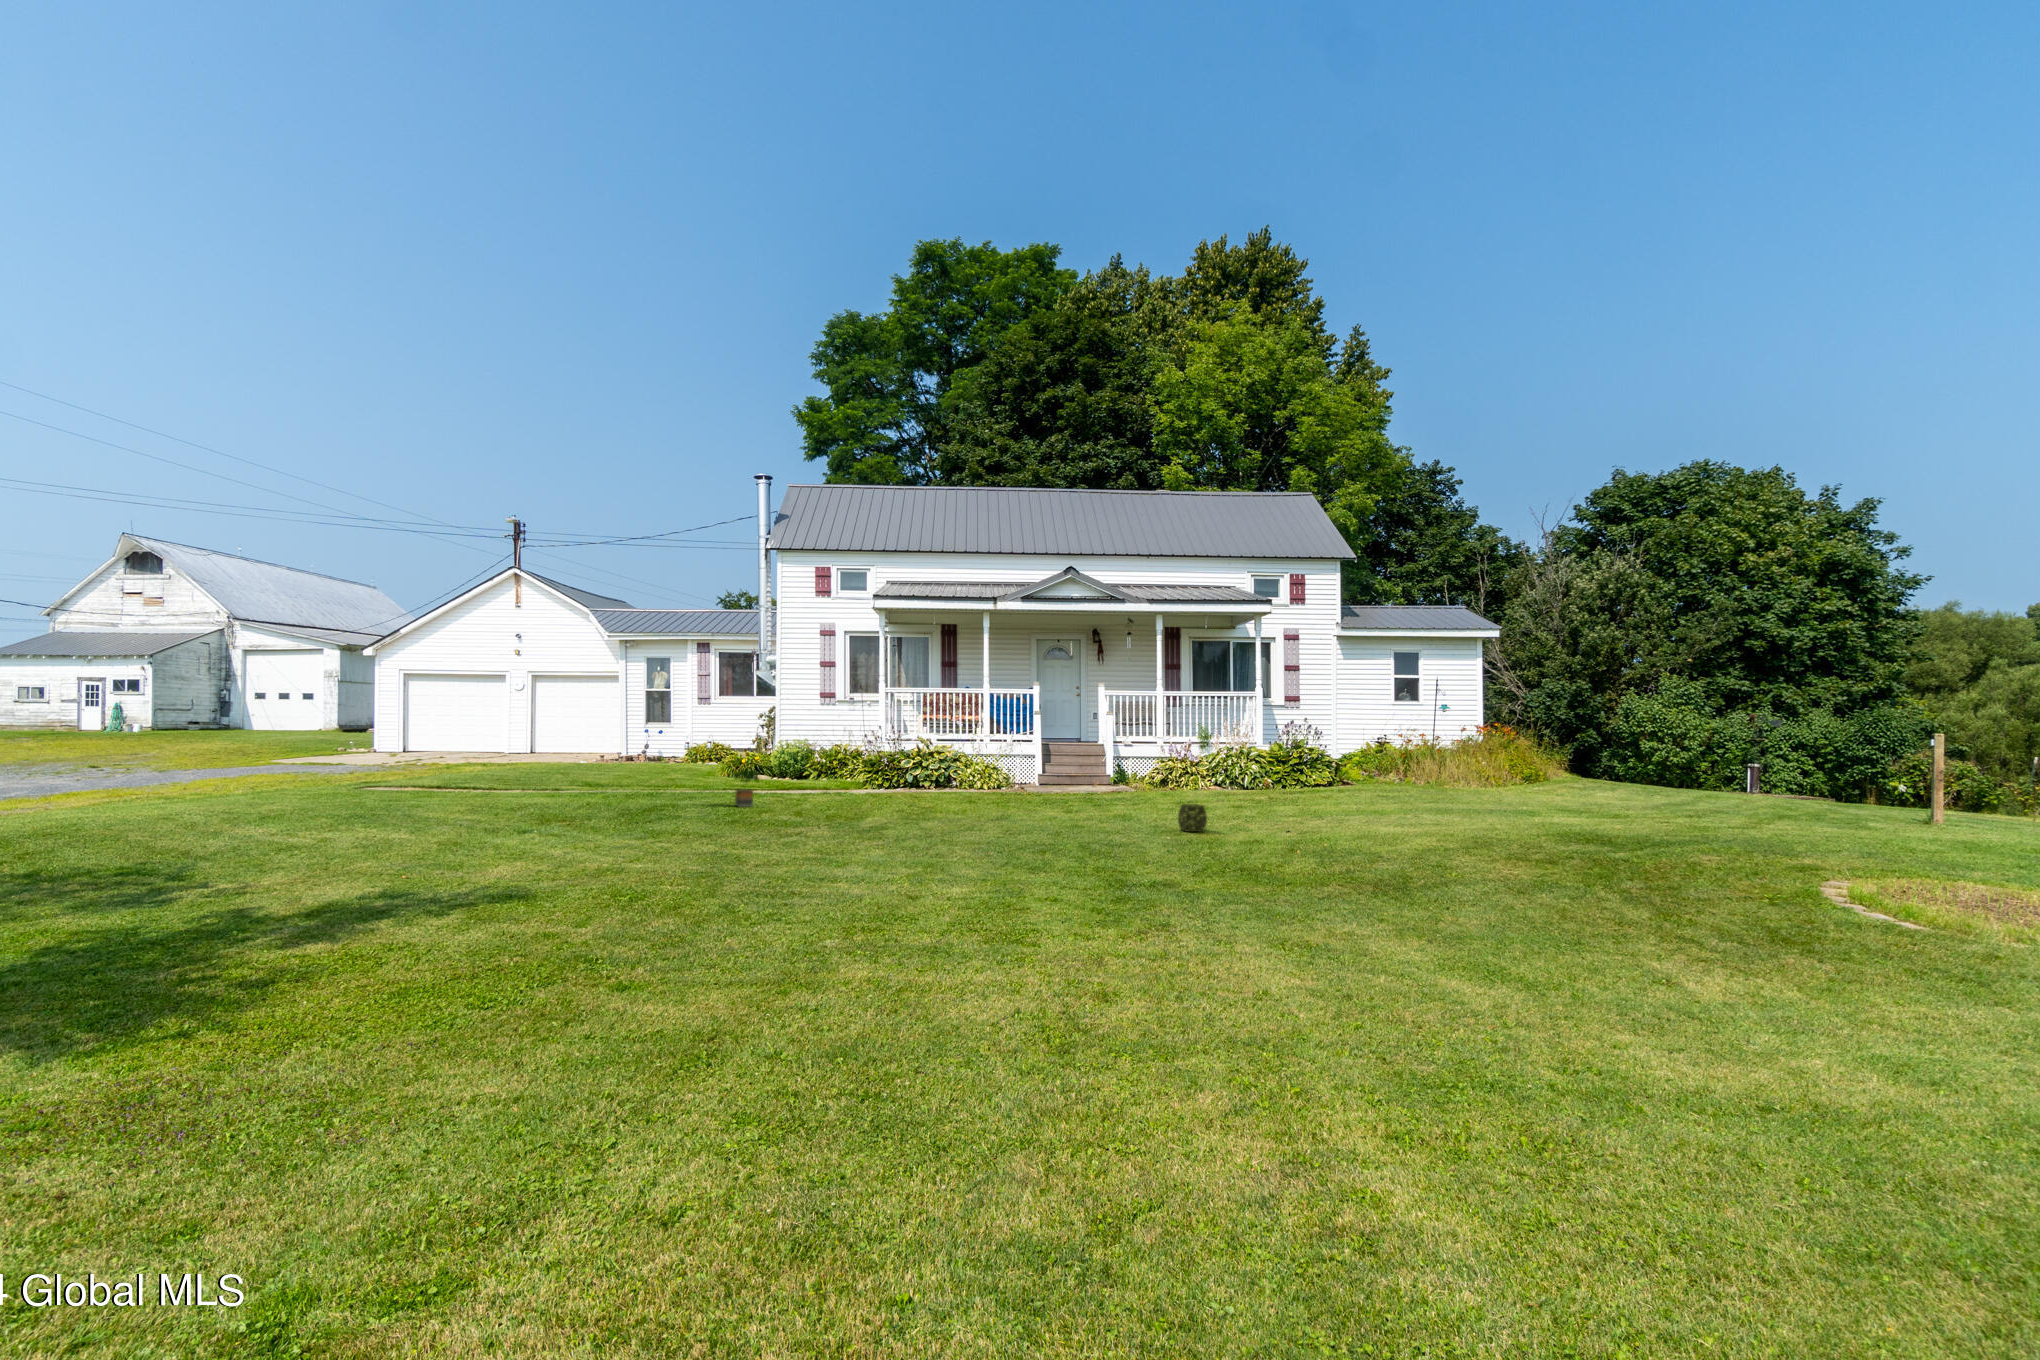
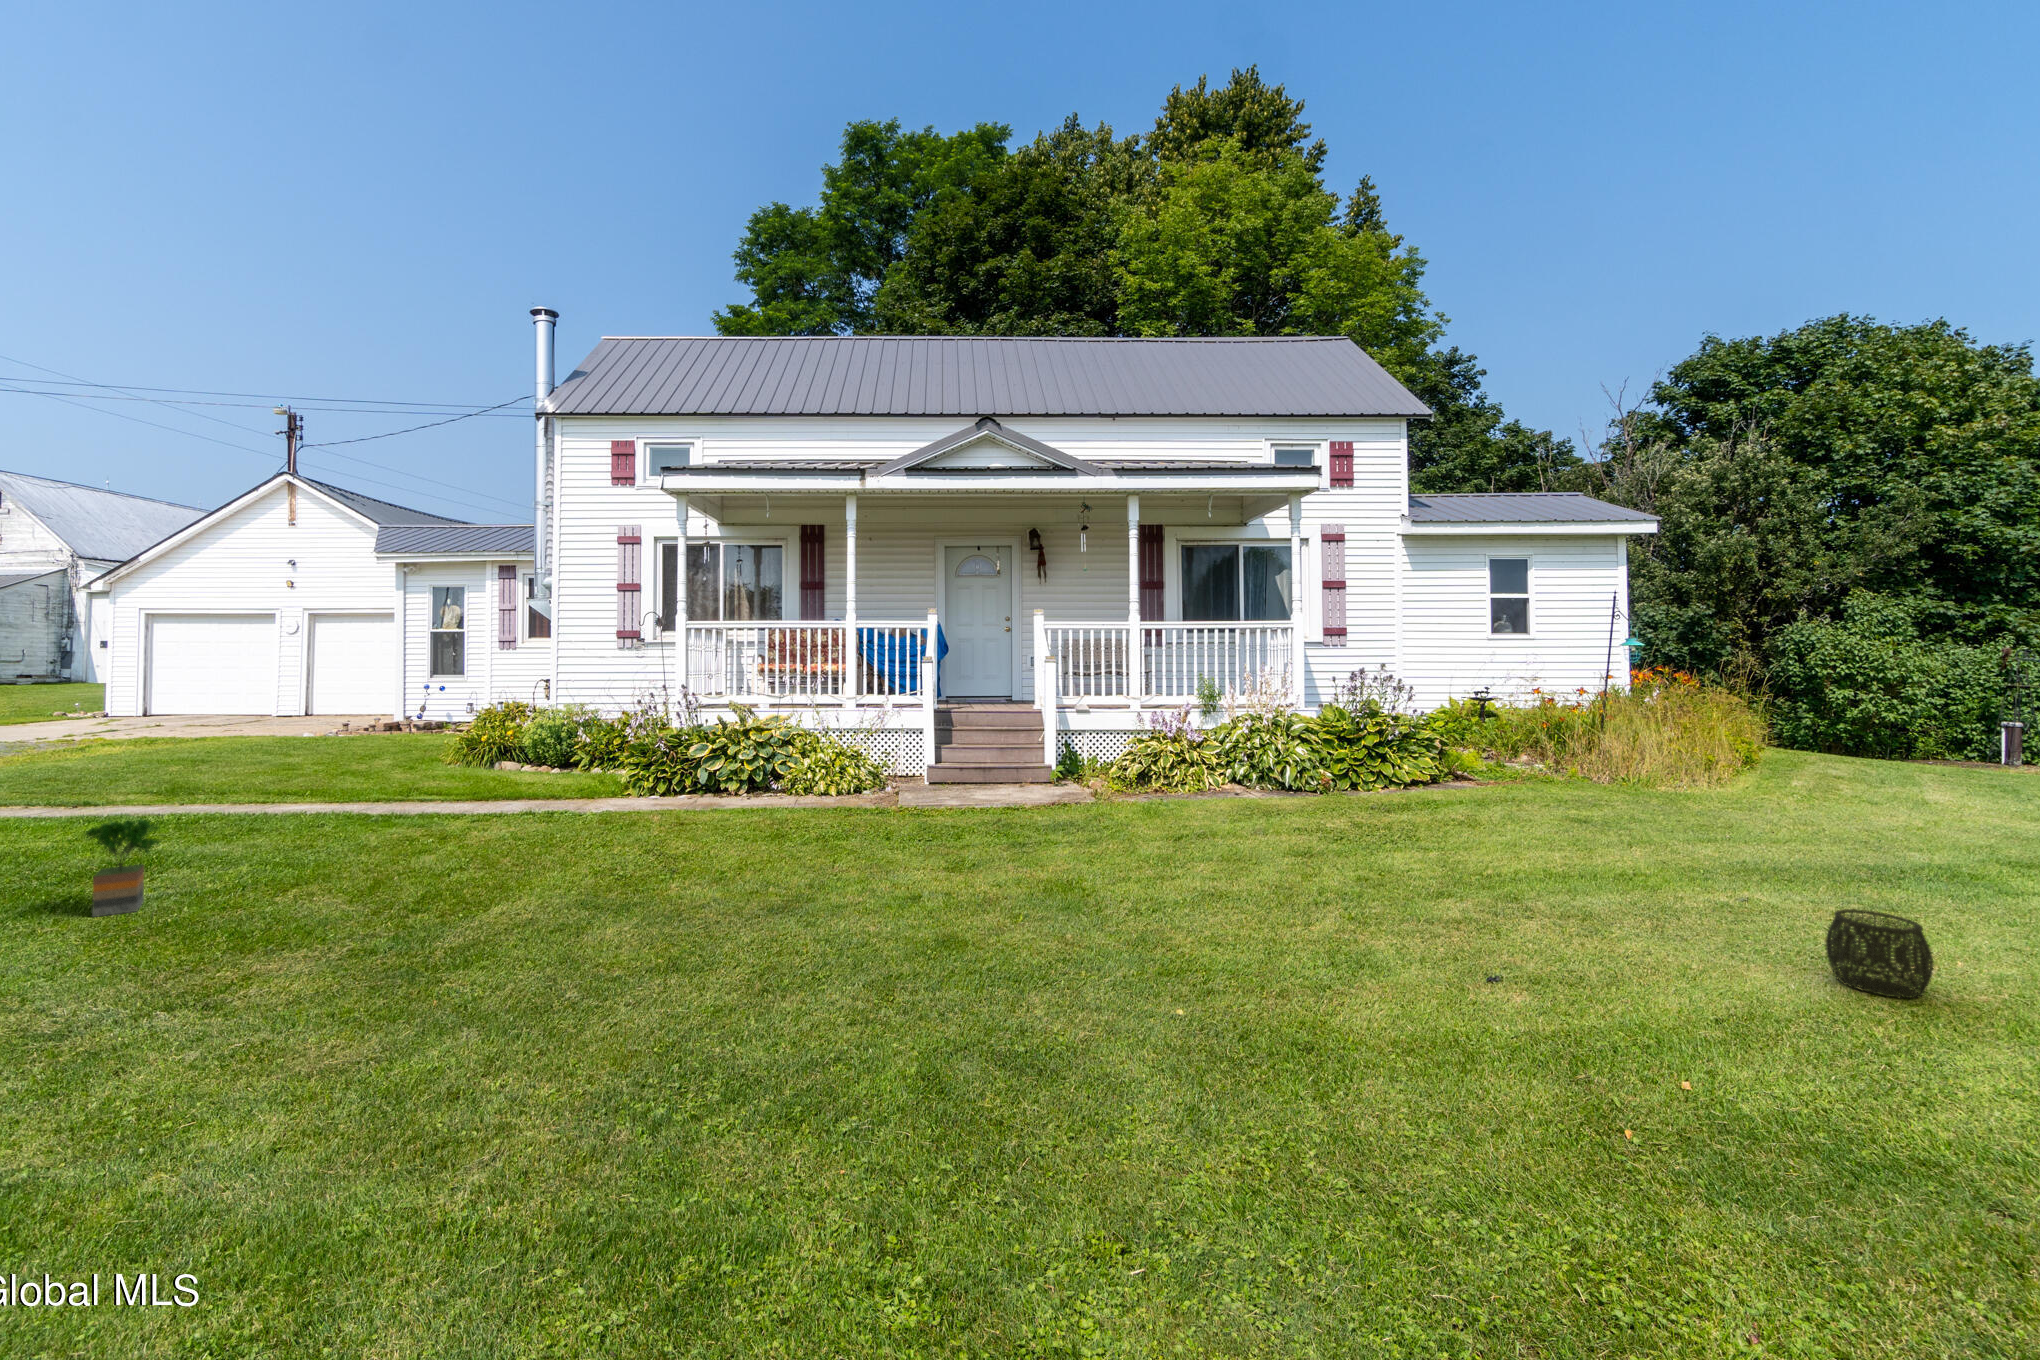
woven basket: present [1178,804,1207,832] -> present [1825,909,1934,999]

